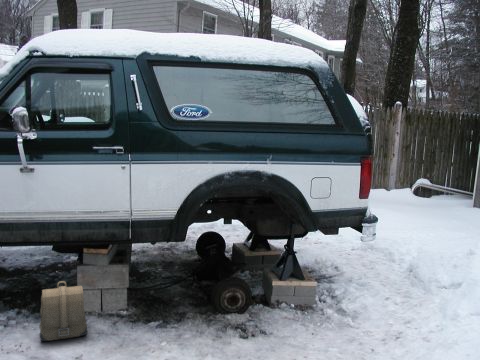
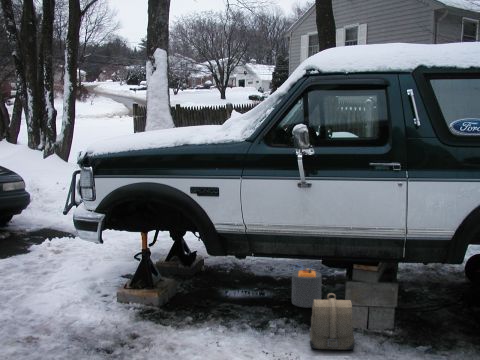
trash can: none [21,249,55,297] -> present [292,267,322,308]

